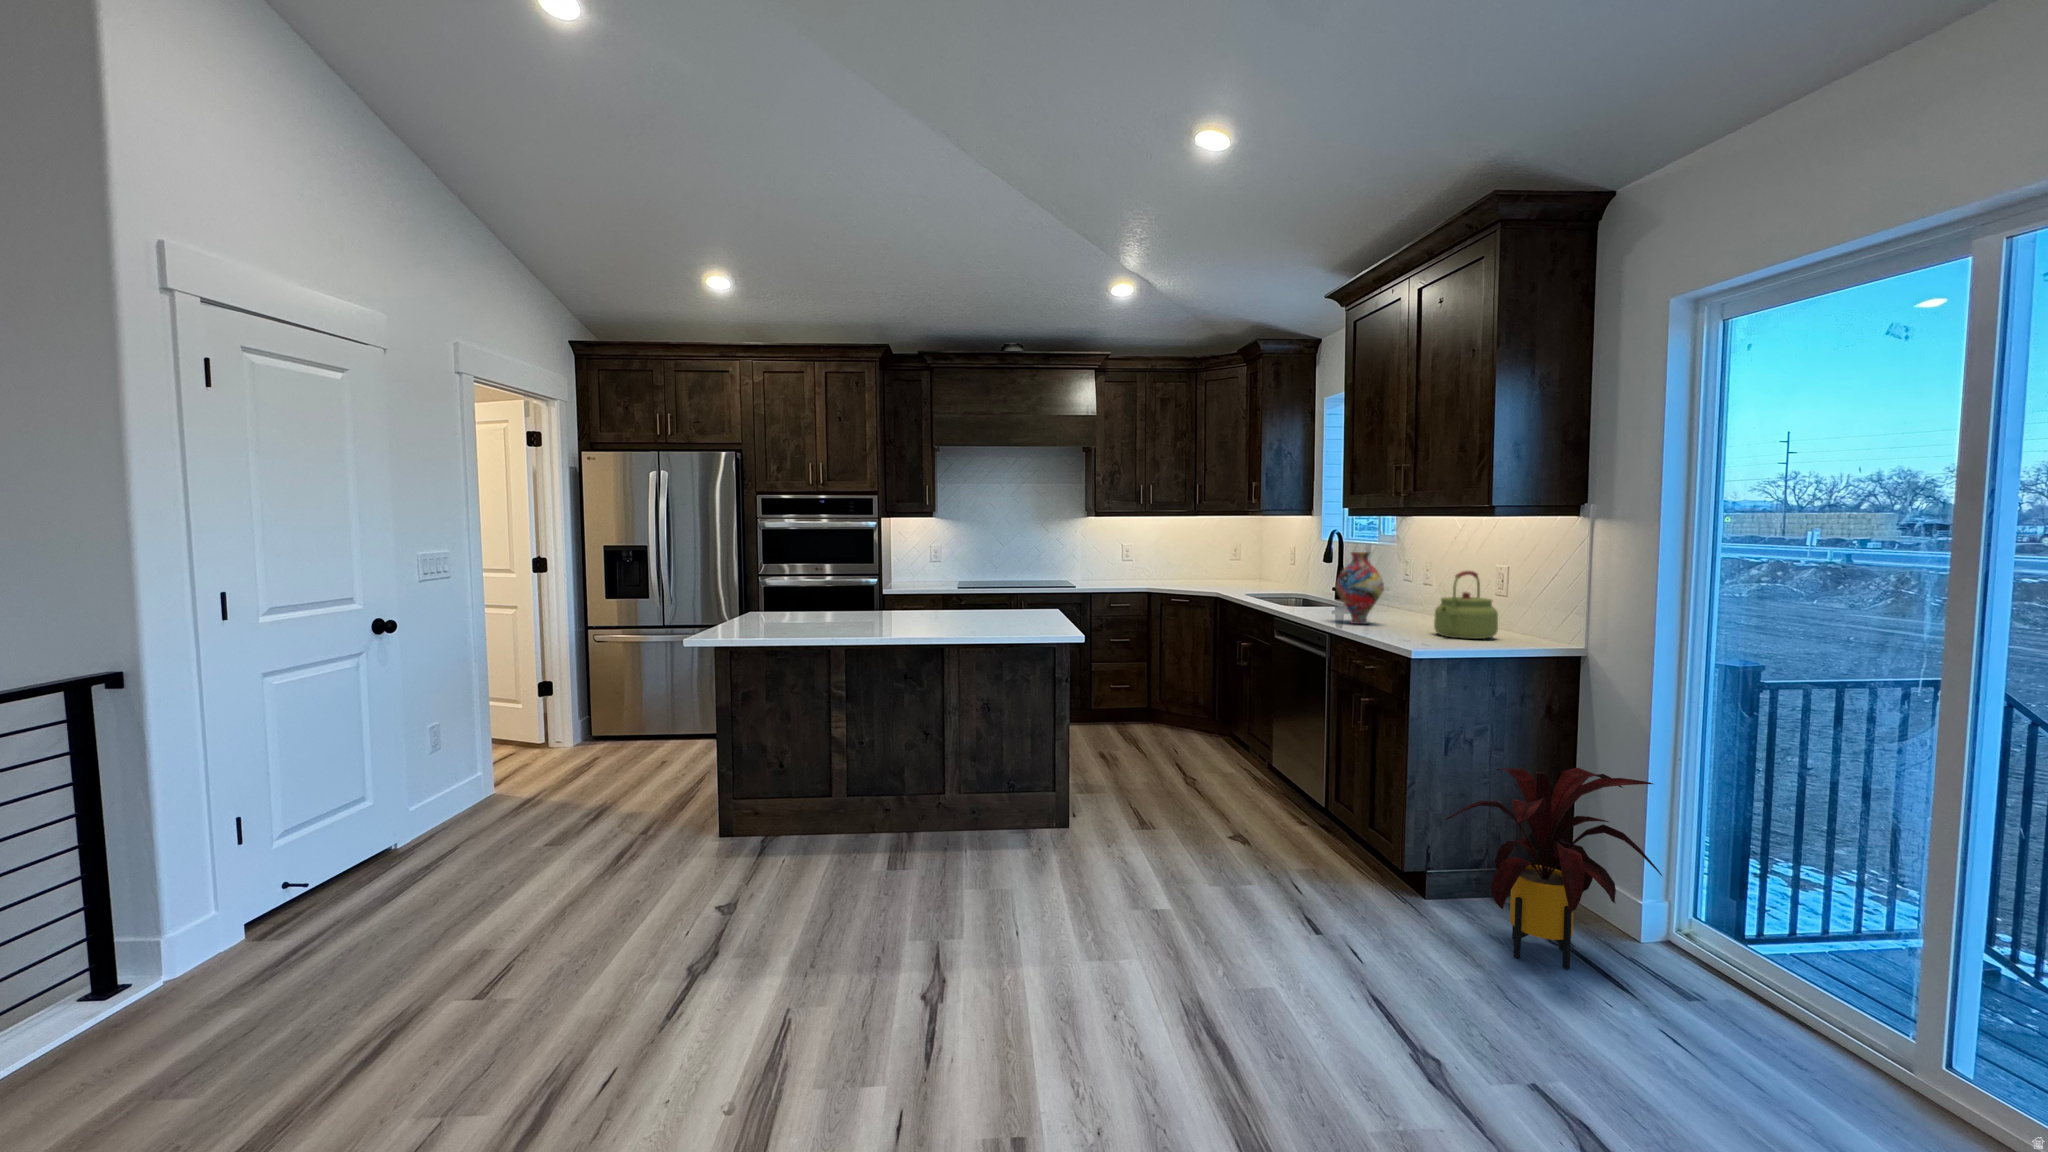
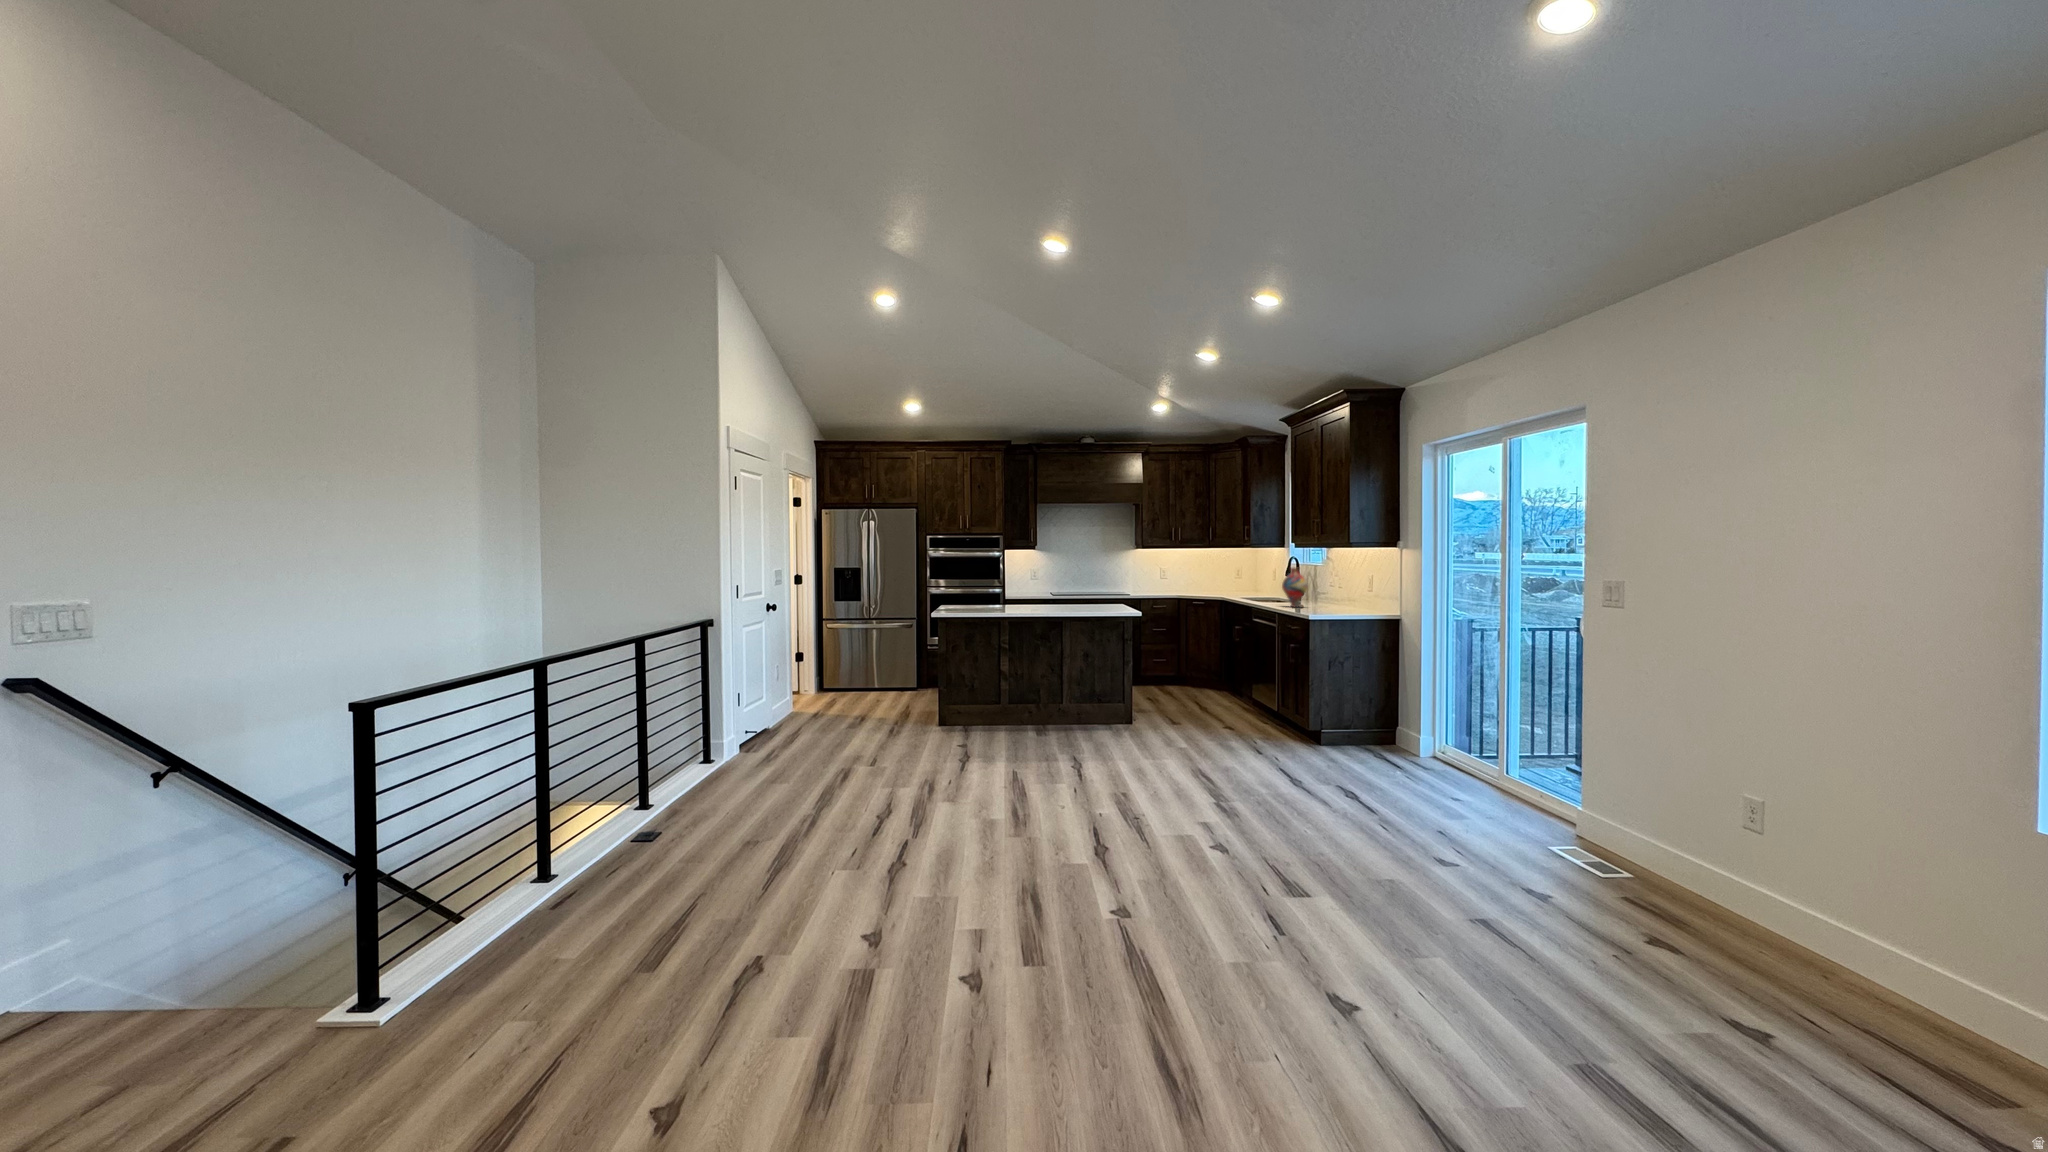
kettle: present [1434,571,1498,639] -> none [1330,576,1362,612]
house plant: present [1446,768,1662,969] -> none [1323,667,1416,760]

